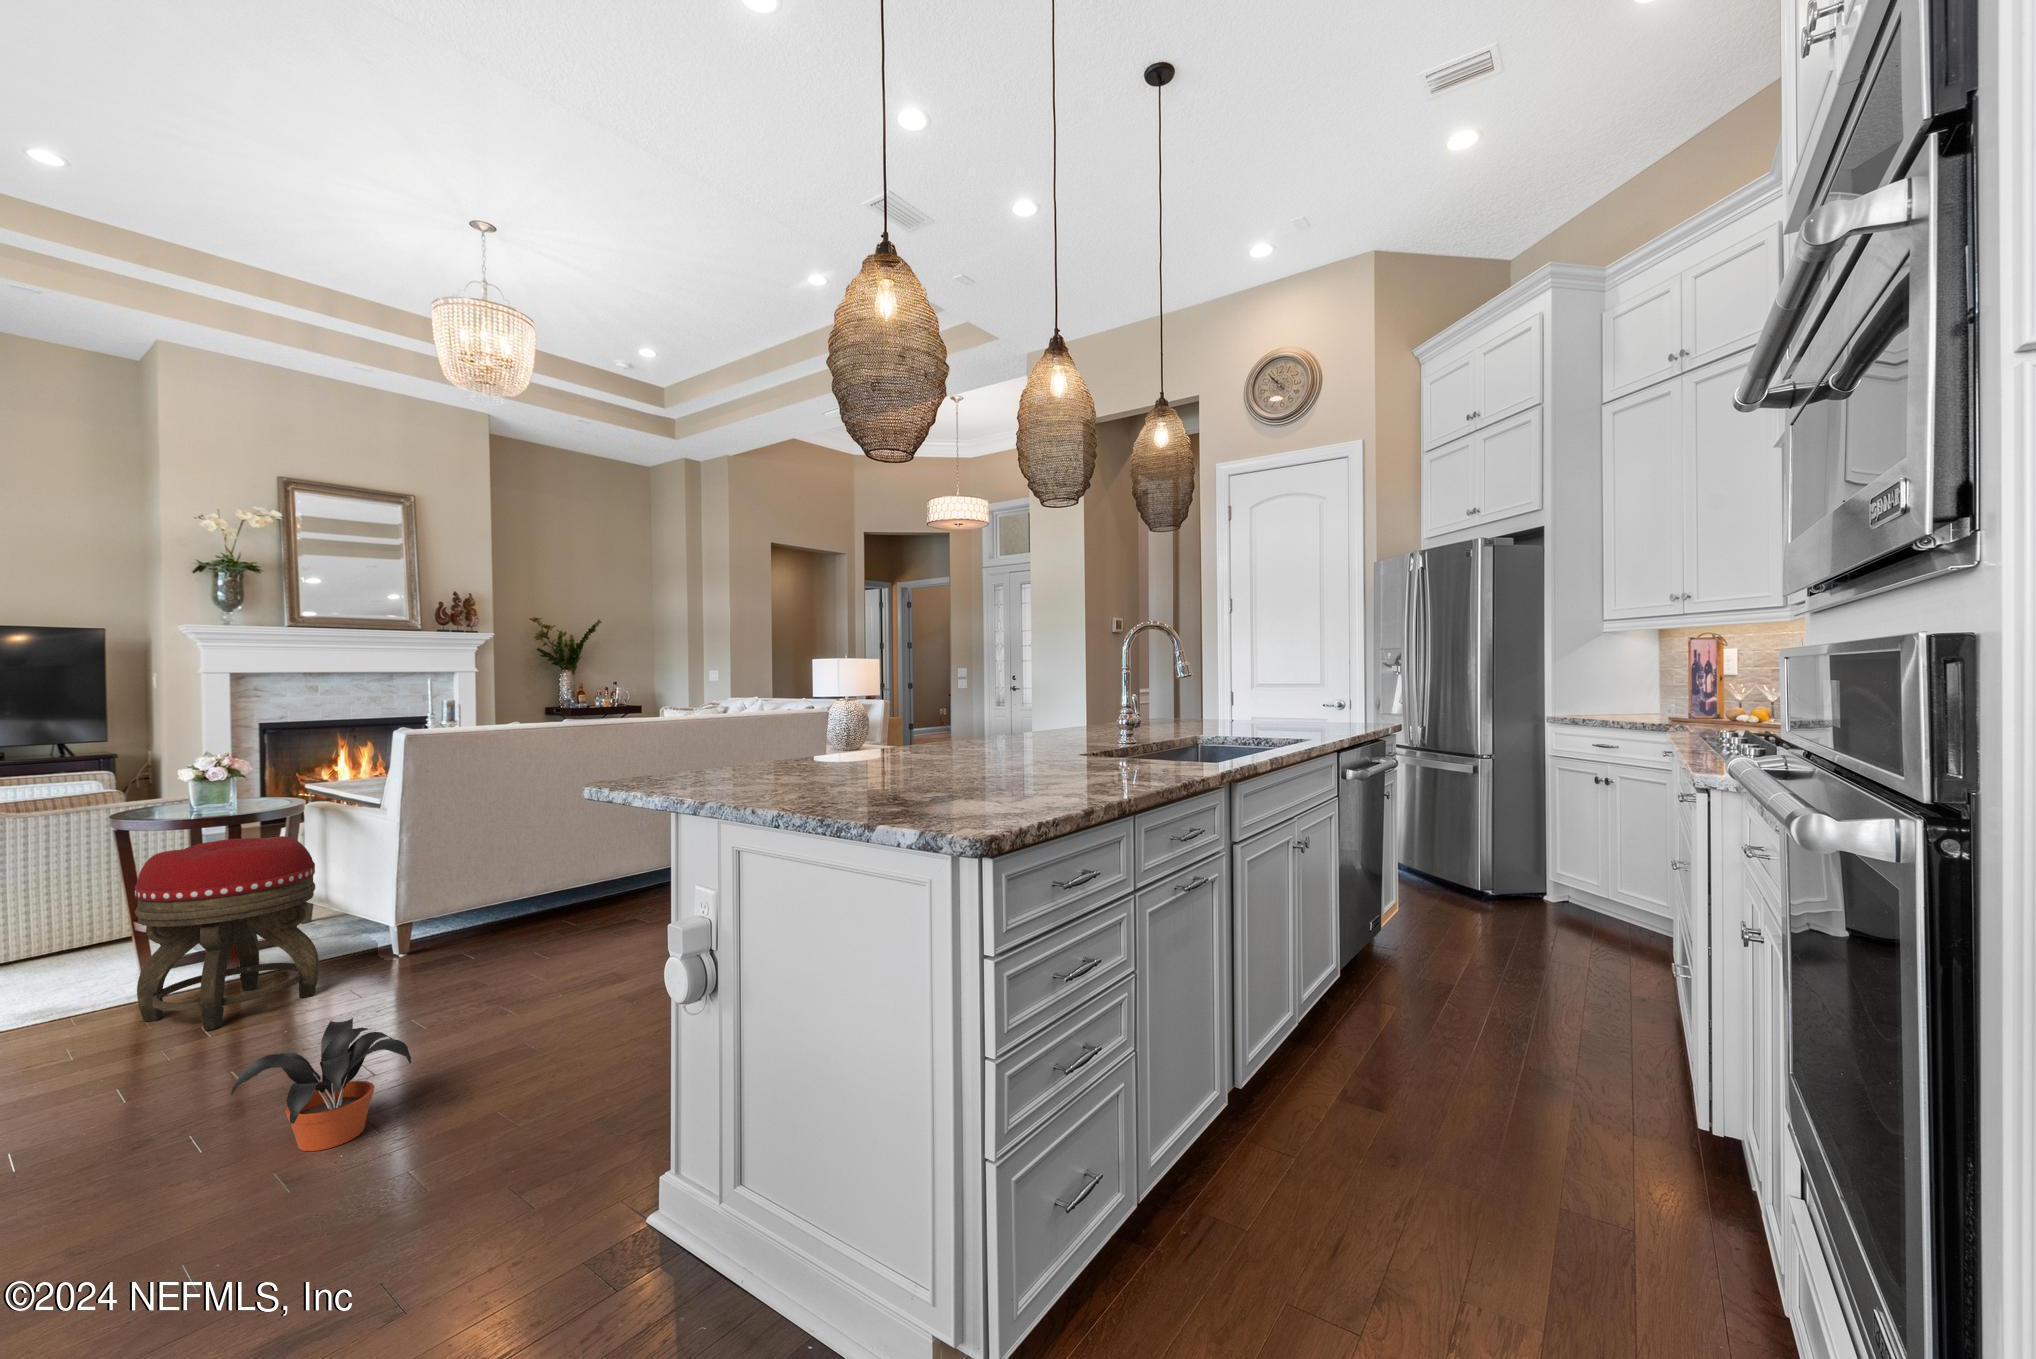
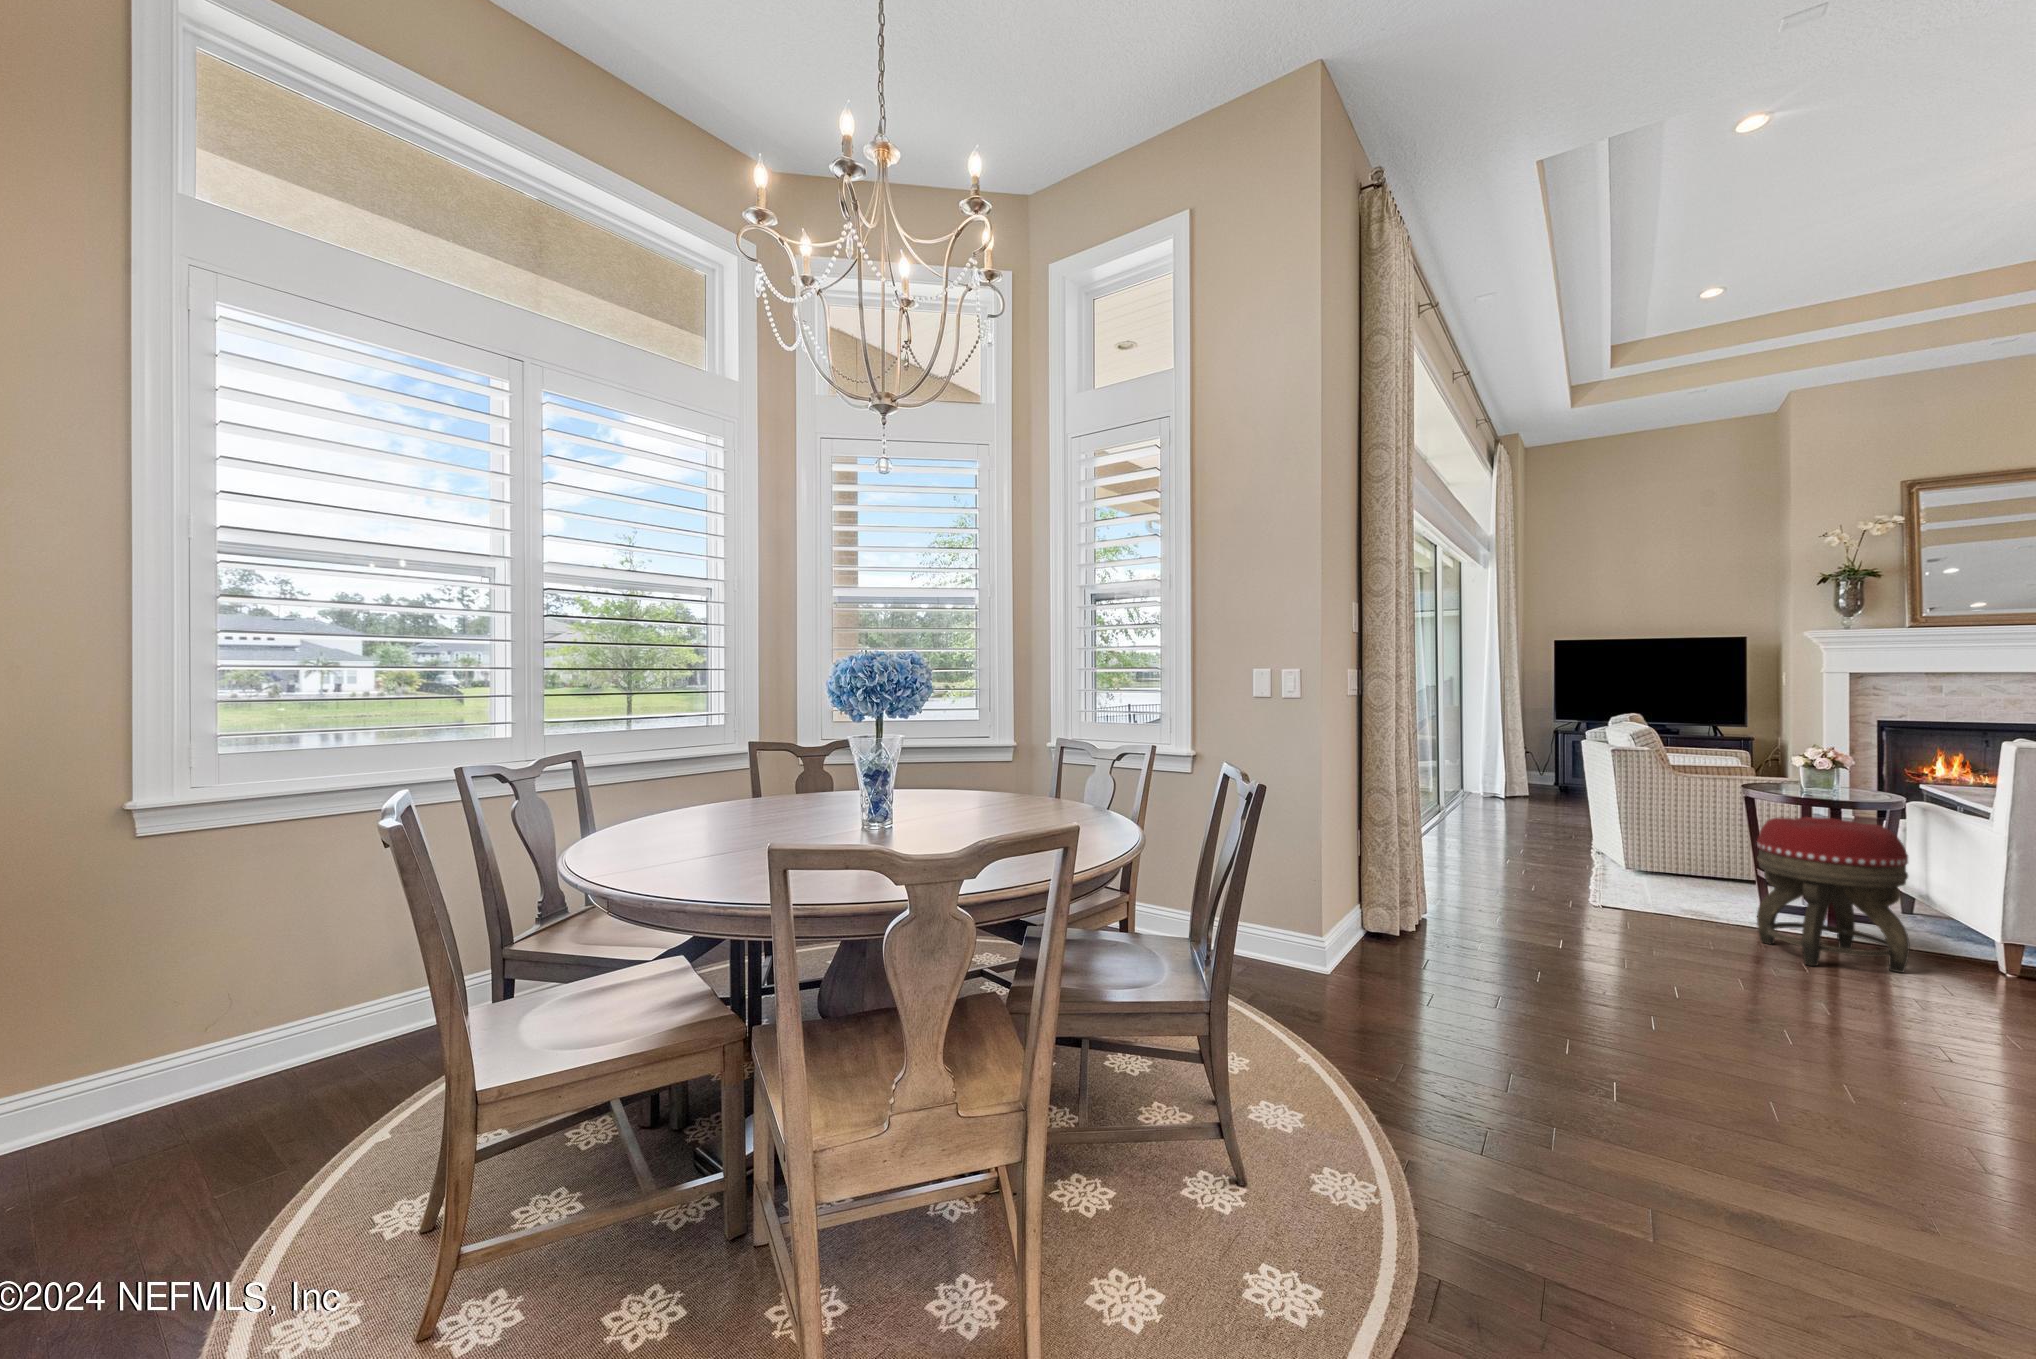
potted plant: present [231,1018,411,1151] -> none [1815,984,1982,1088]

